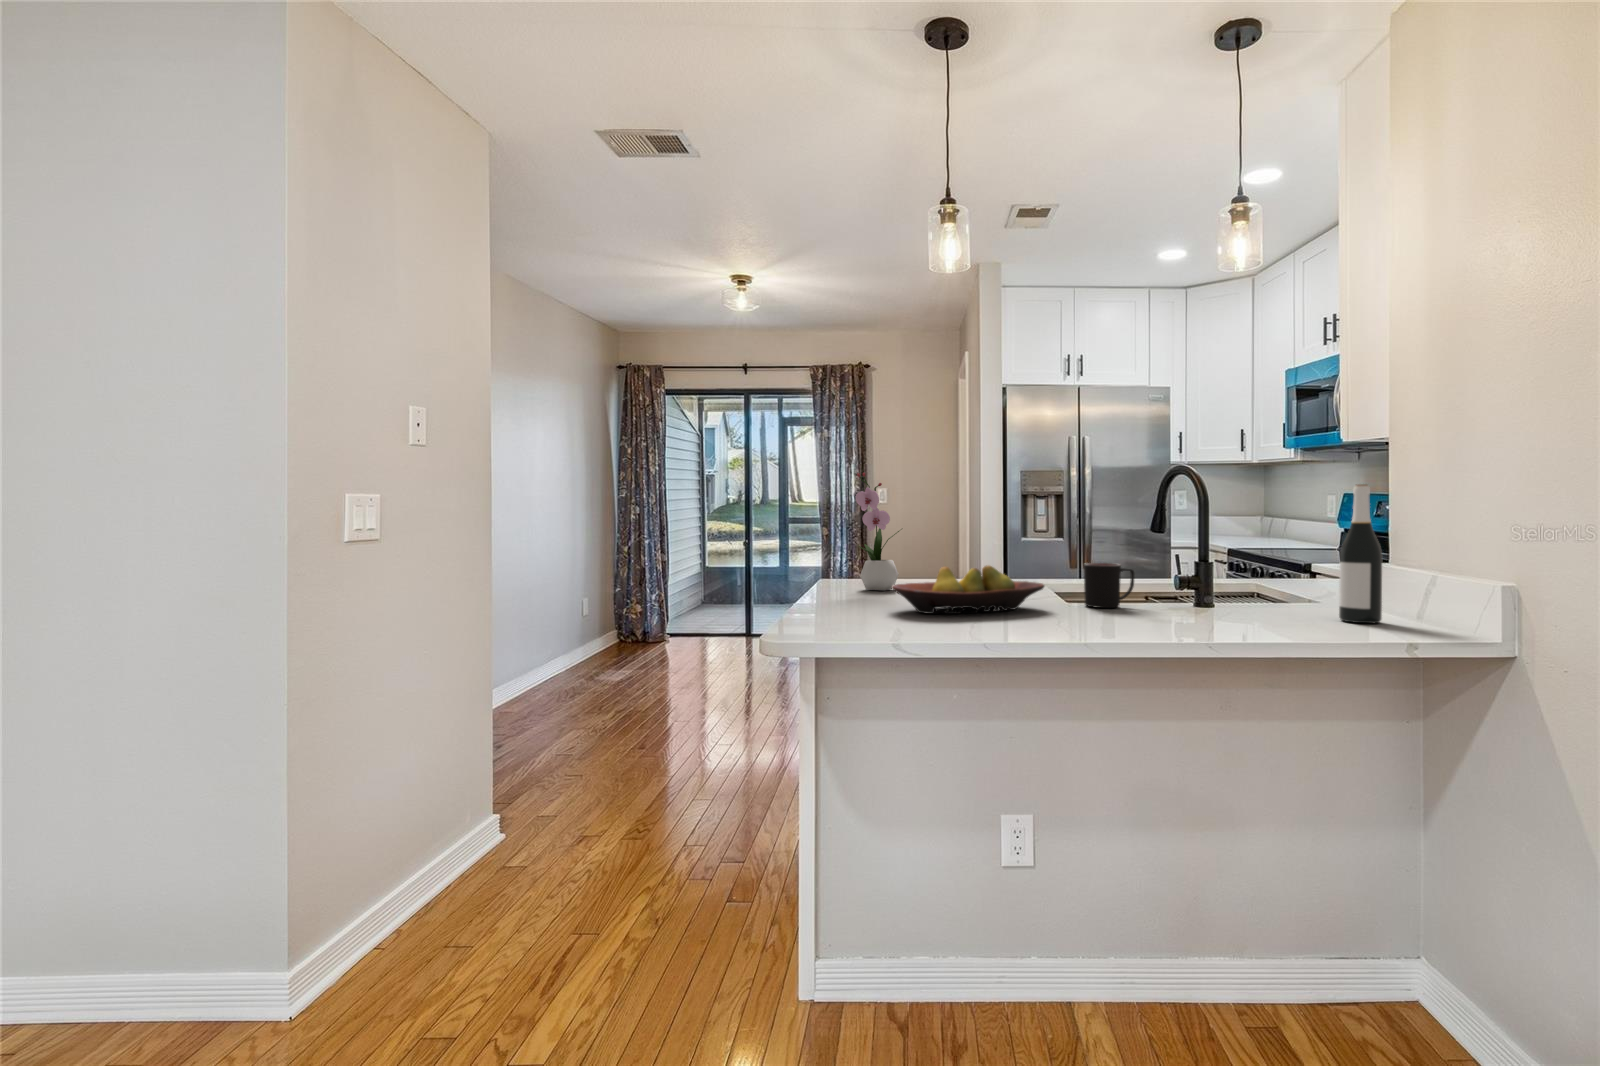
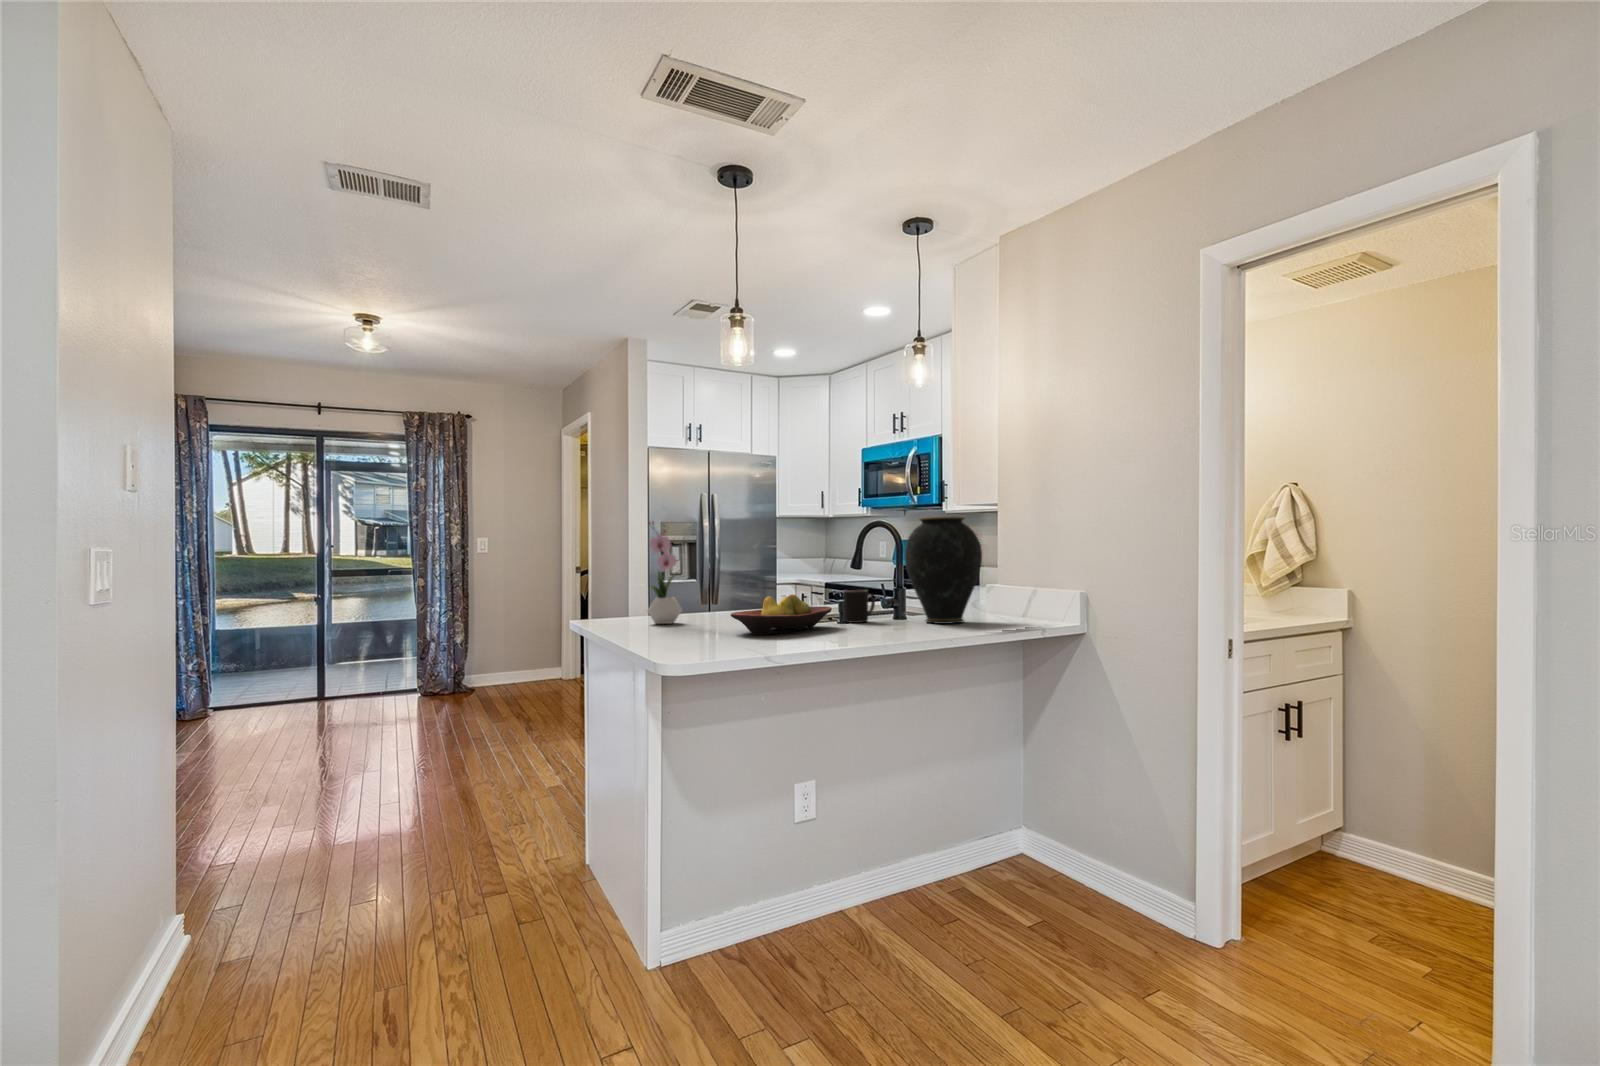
vase: none [1168,461,1296,622] -> present [905,517,982,624]
wine bottle: present [1339,484,1382,623] -> none [994,533,1018,619]

